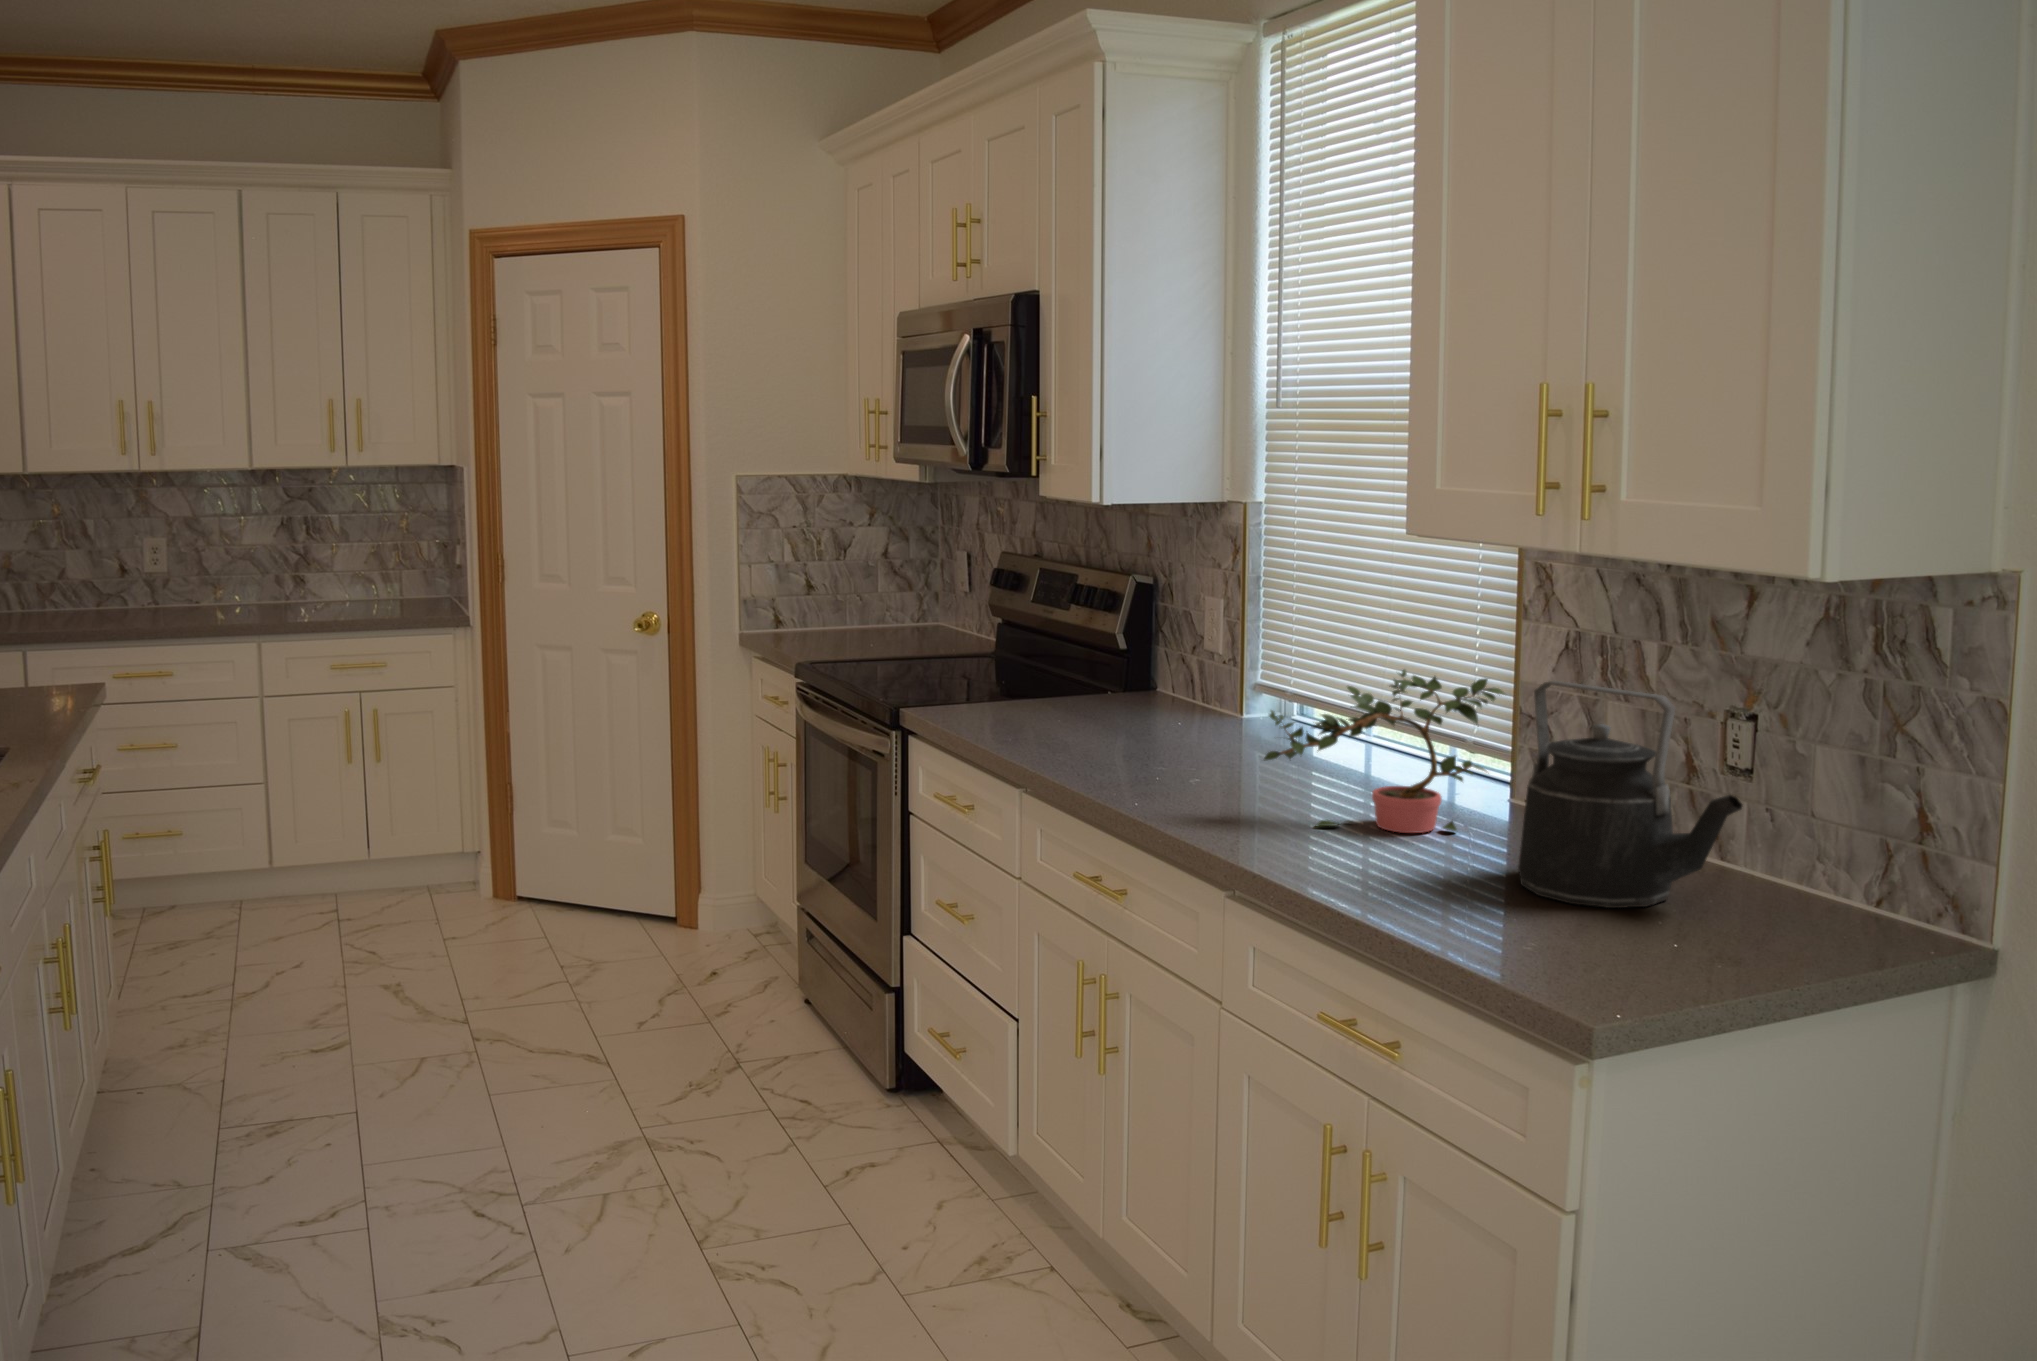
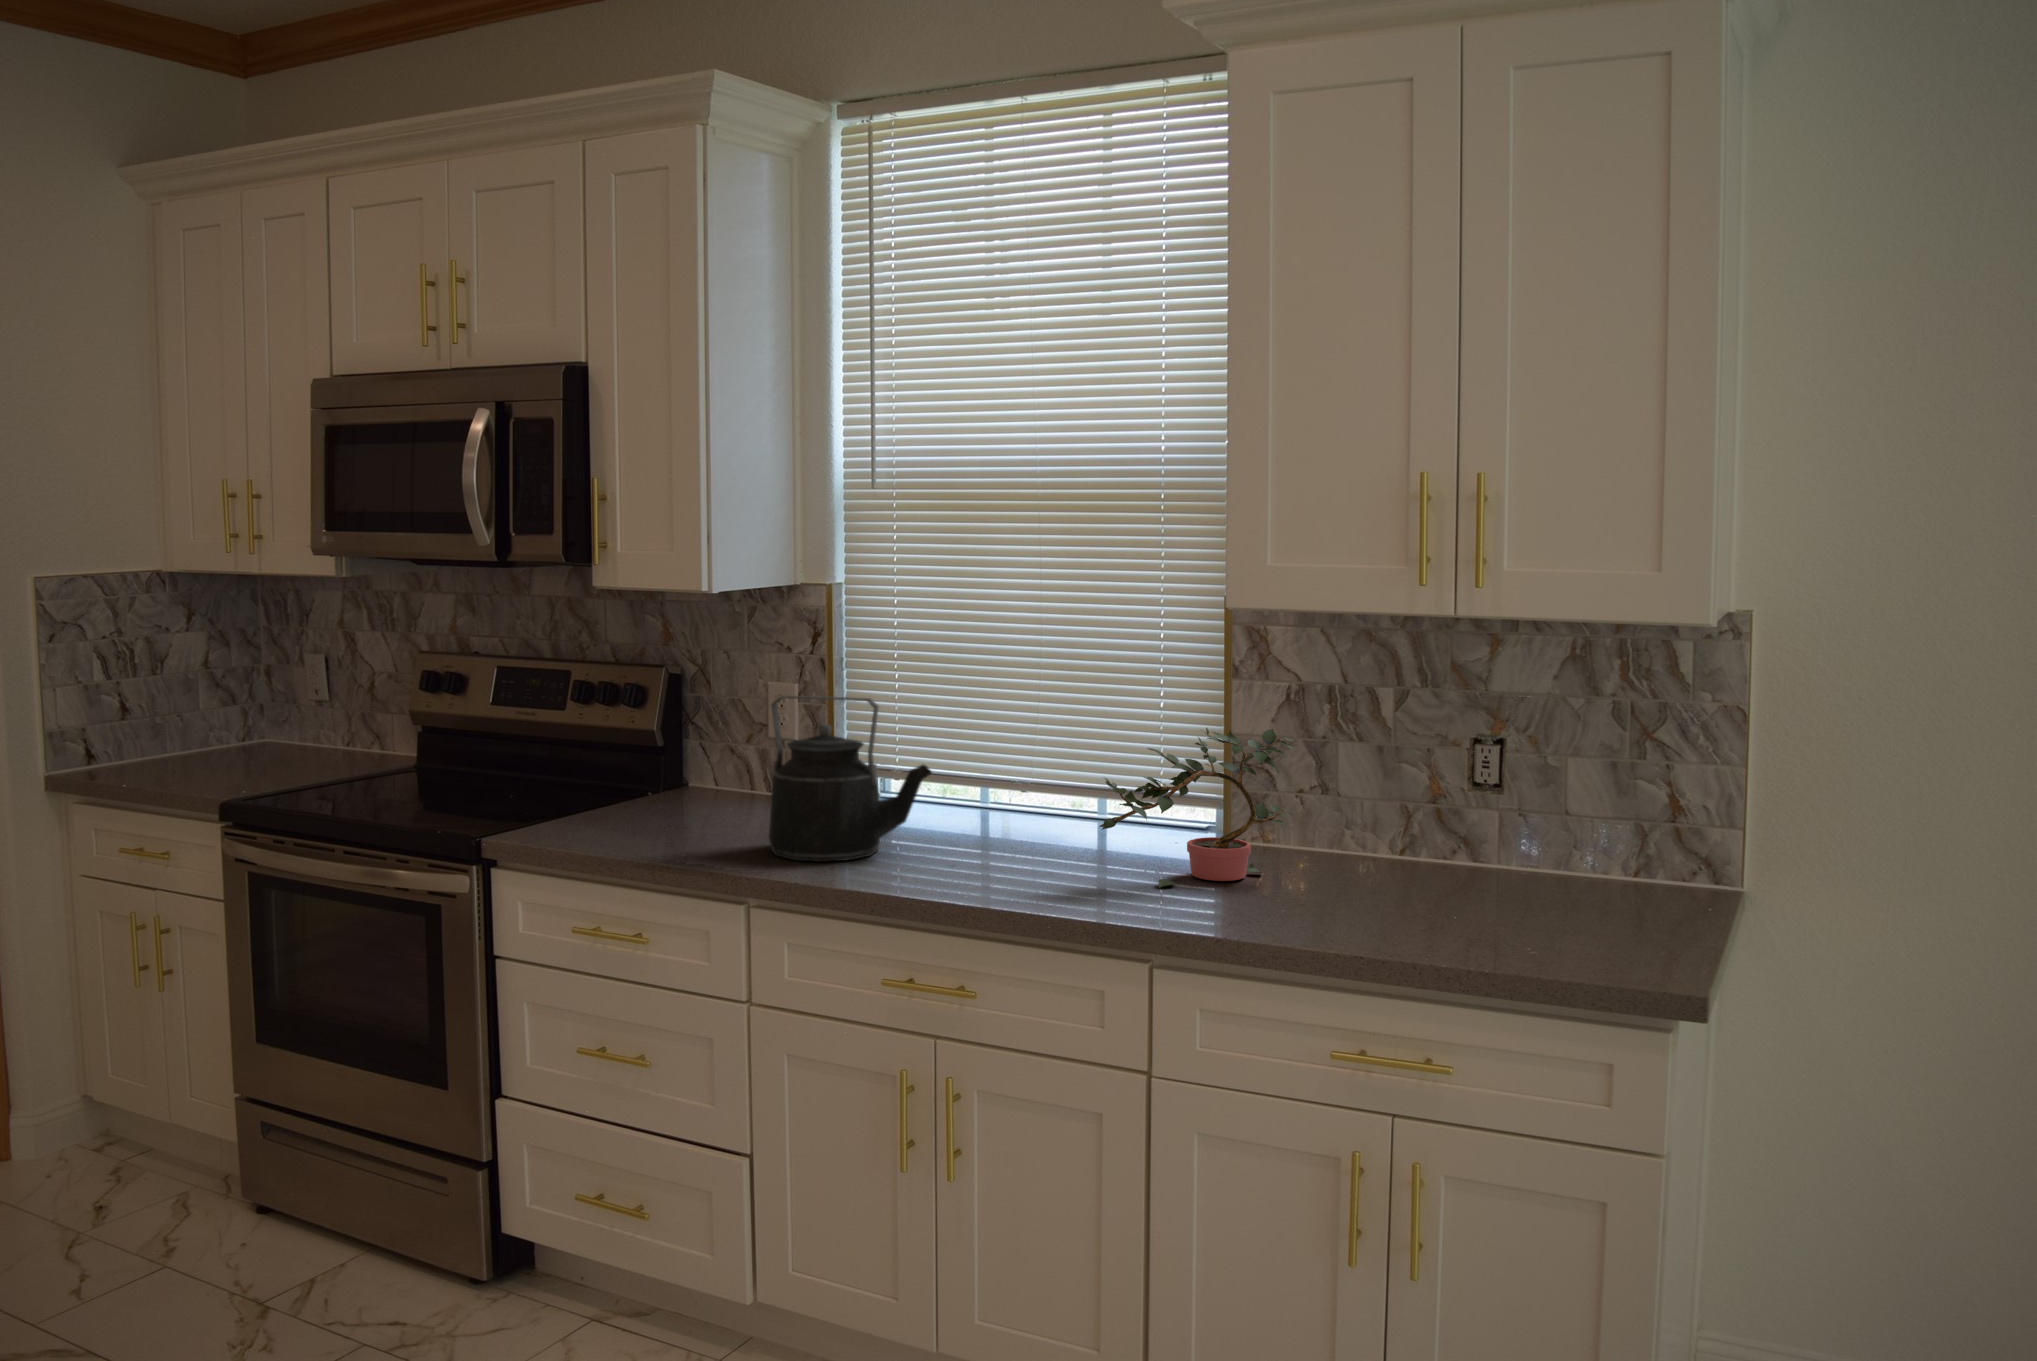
kettle: present [1518,681,1742,908] -> present [769,696,932,862]

